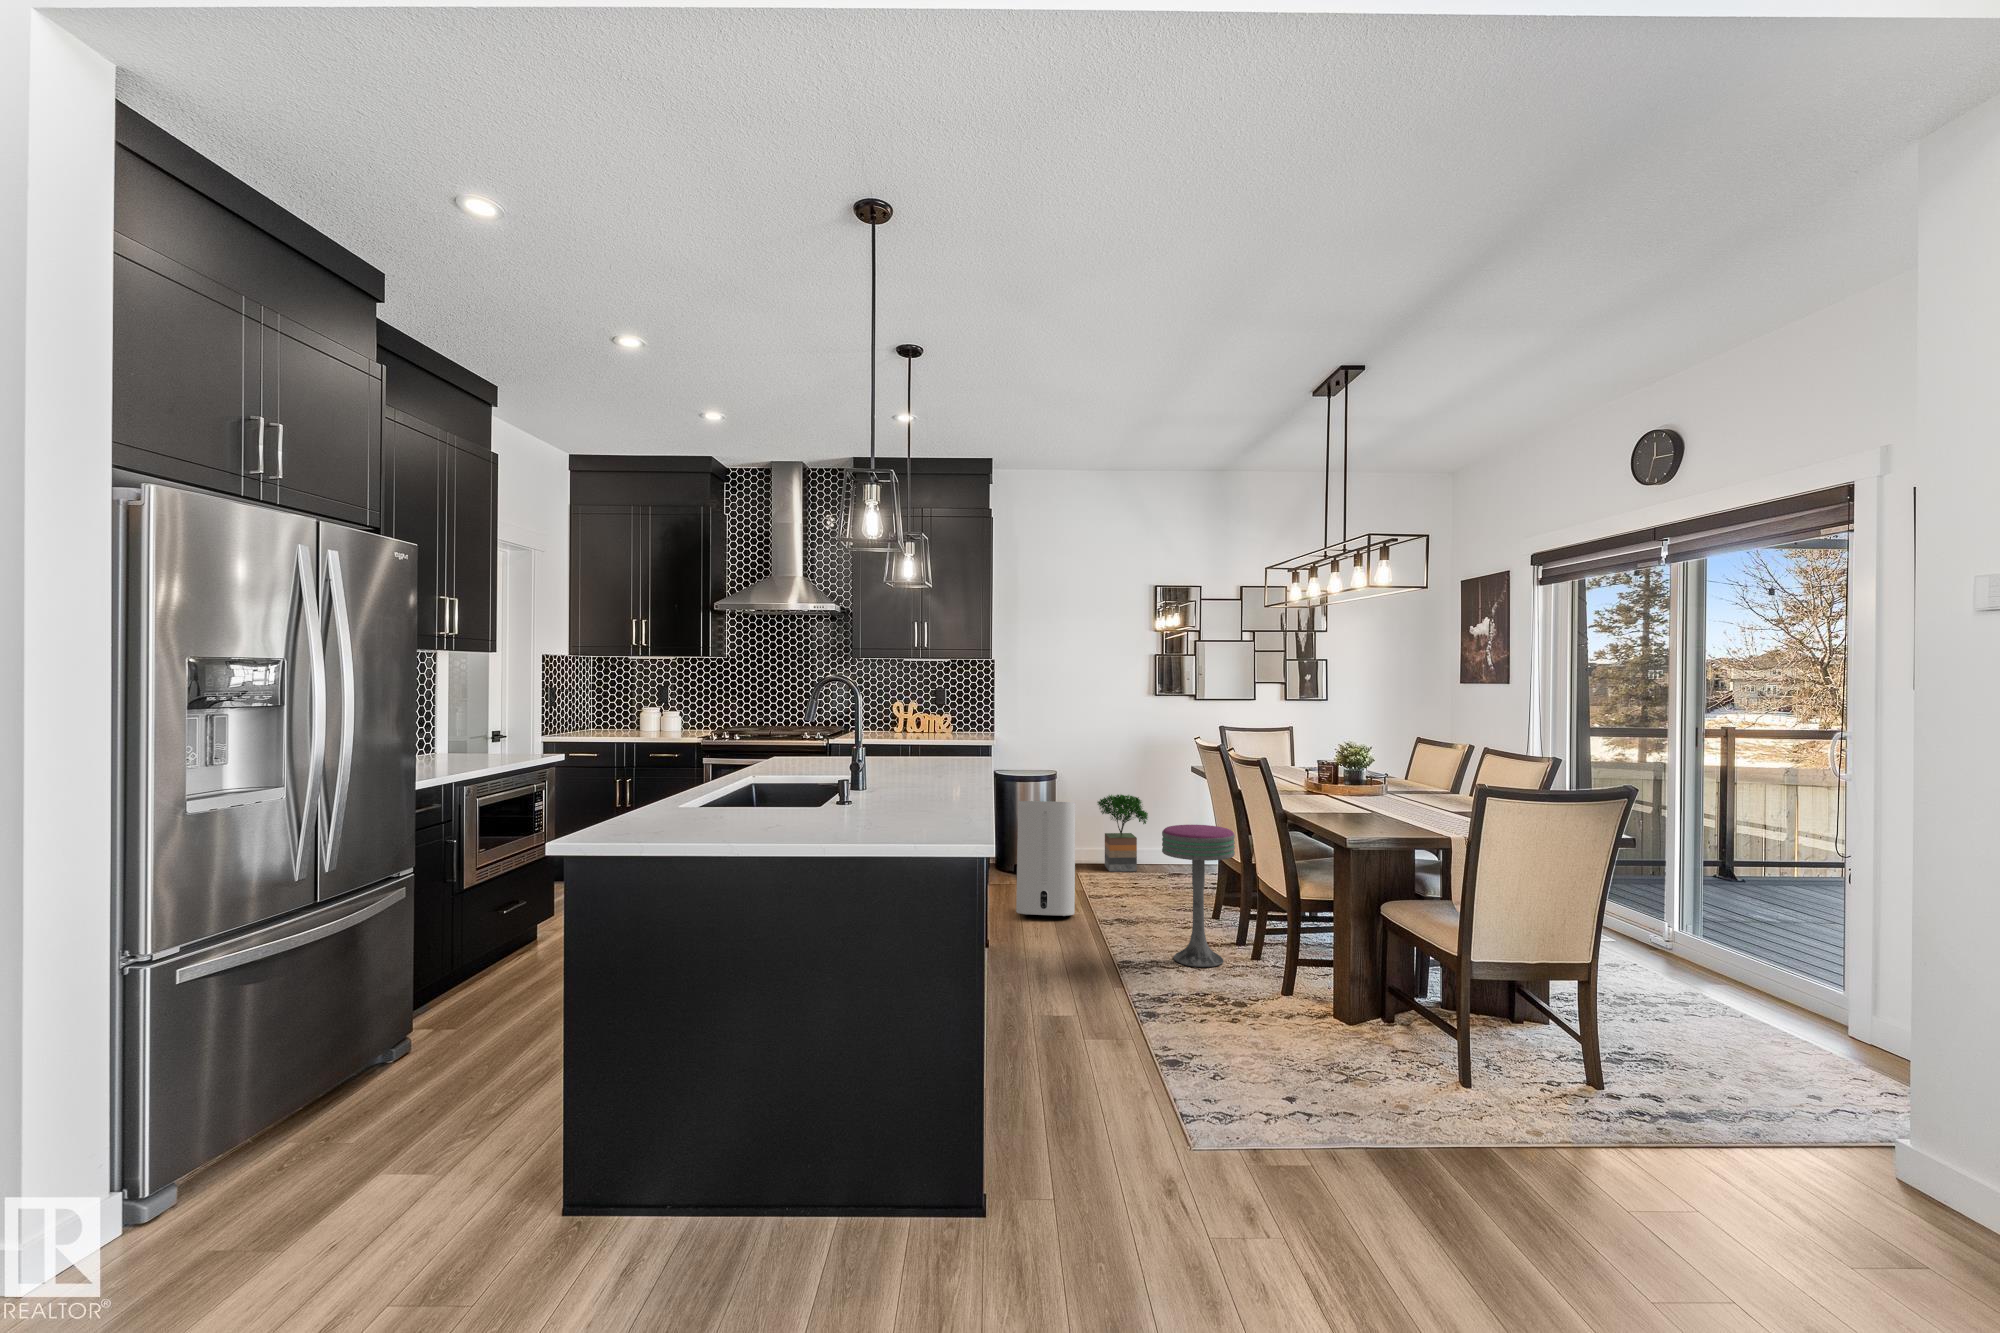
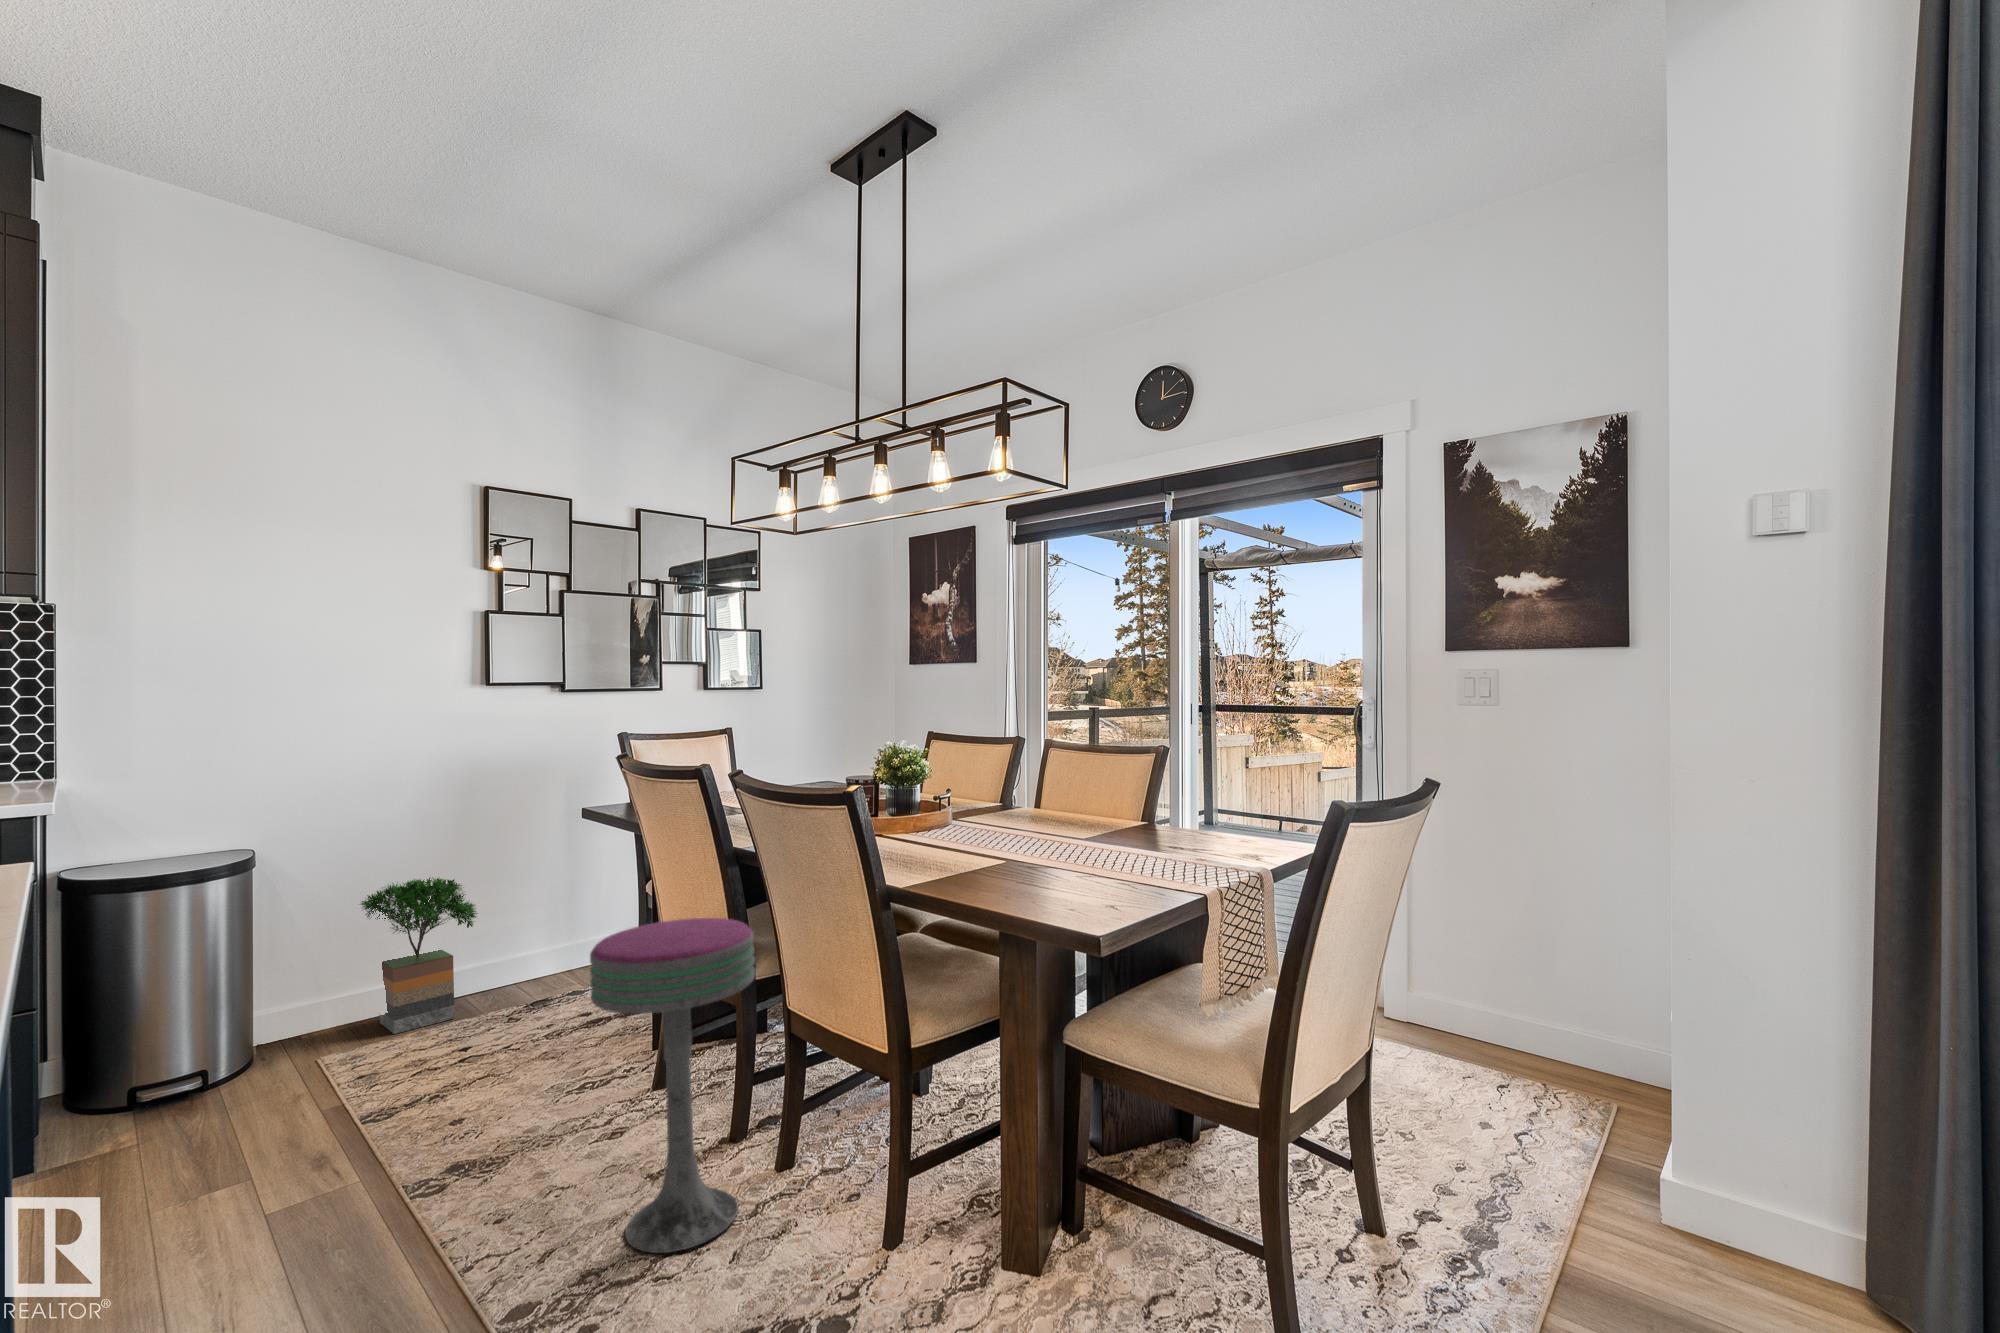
air purifier: present [1016,801,1075,916] -> none [133,921,327,1253]

